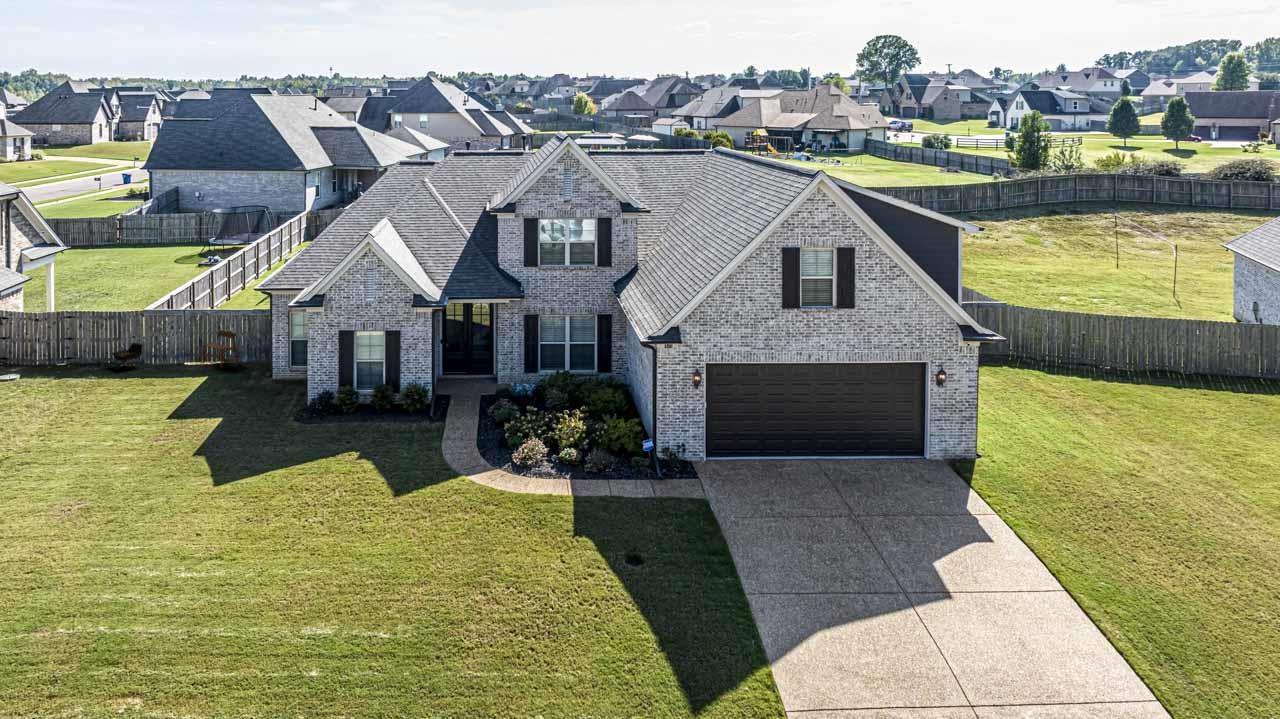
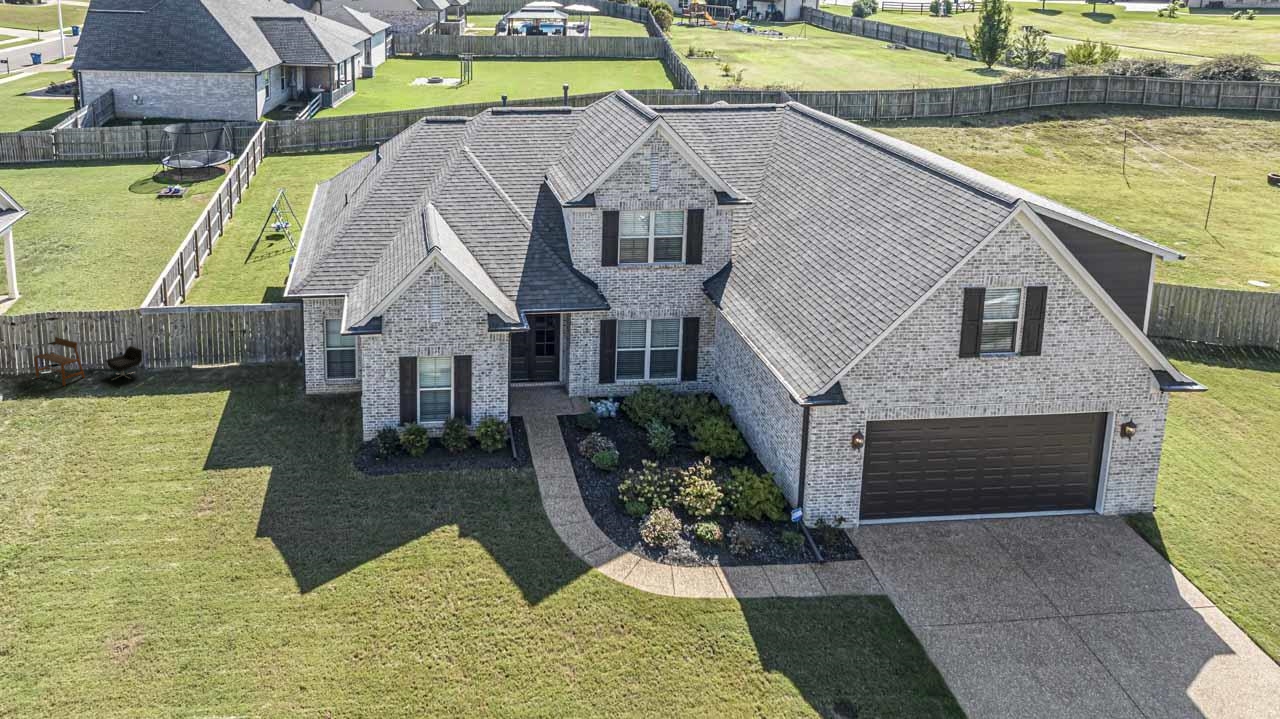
bench: present [202,330,239,368] -> present [34,337,85,386]

